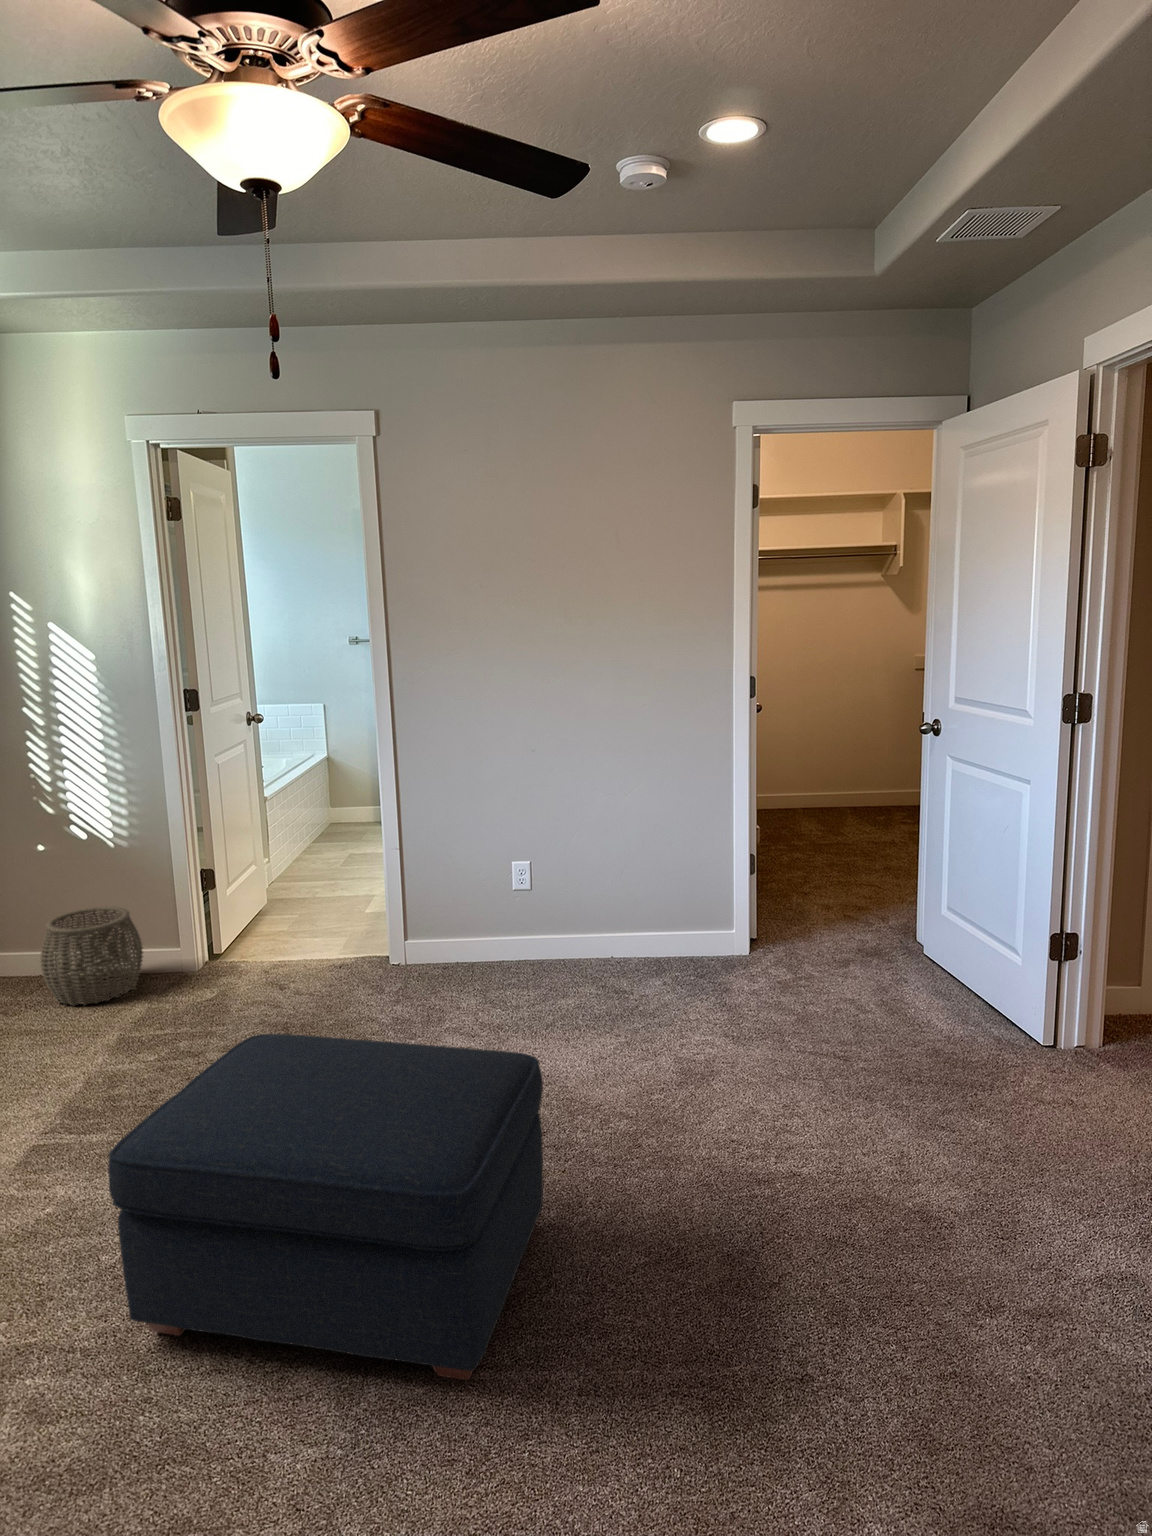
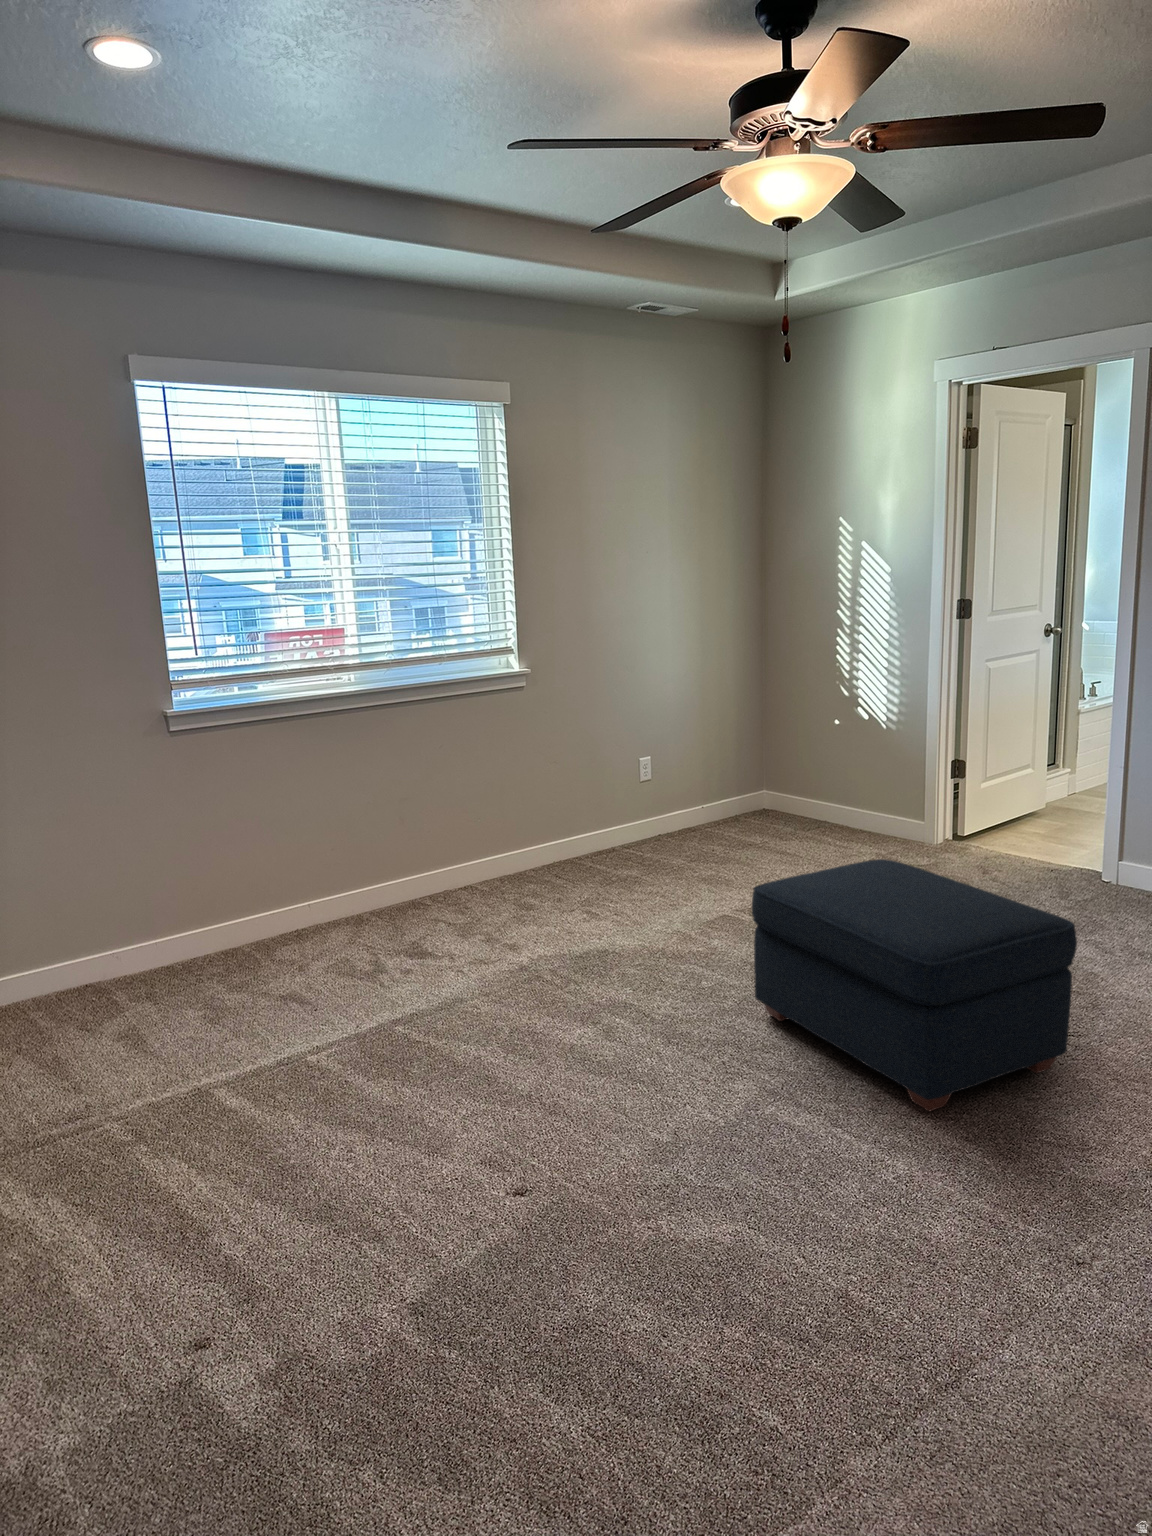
woven basket: present [40,907,143,1006] -> none [816,774,892,848]

